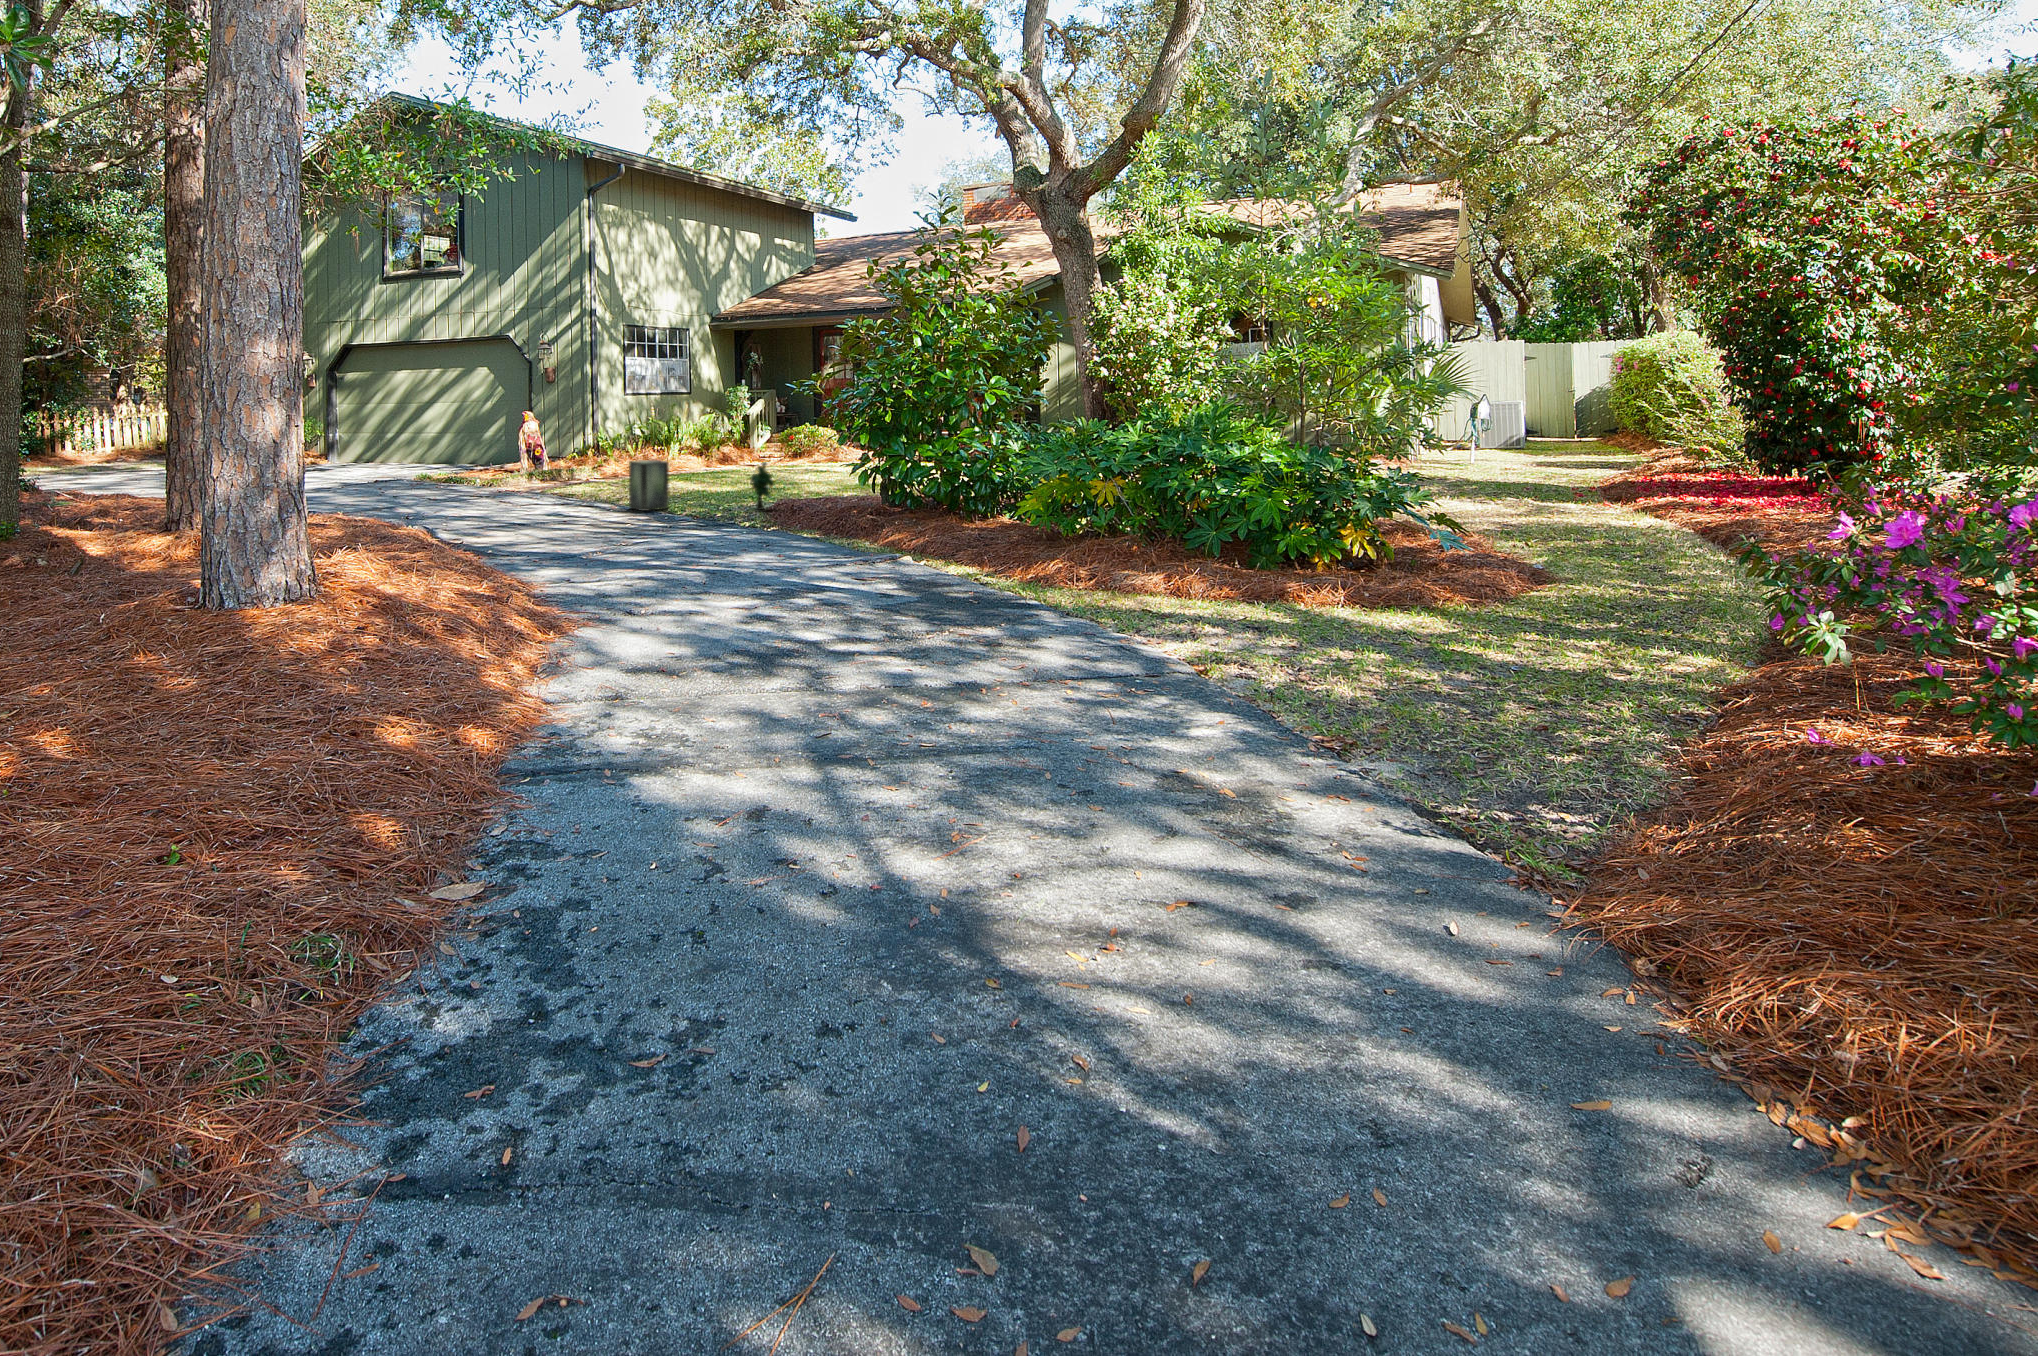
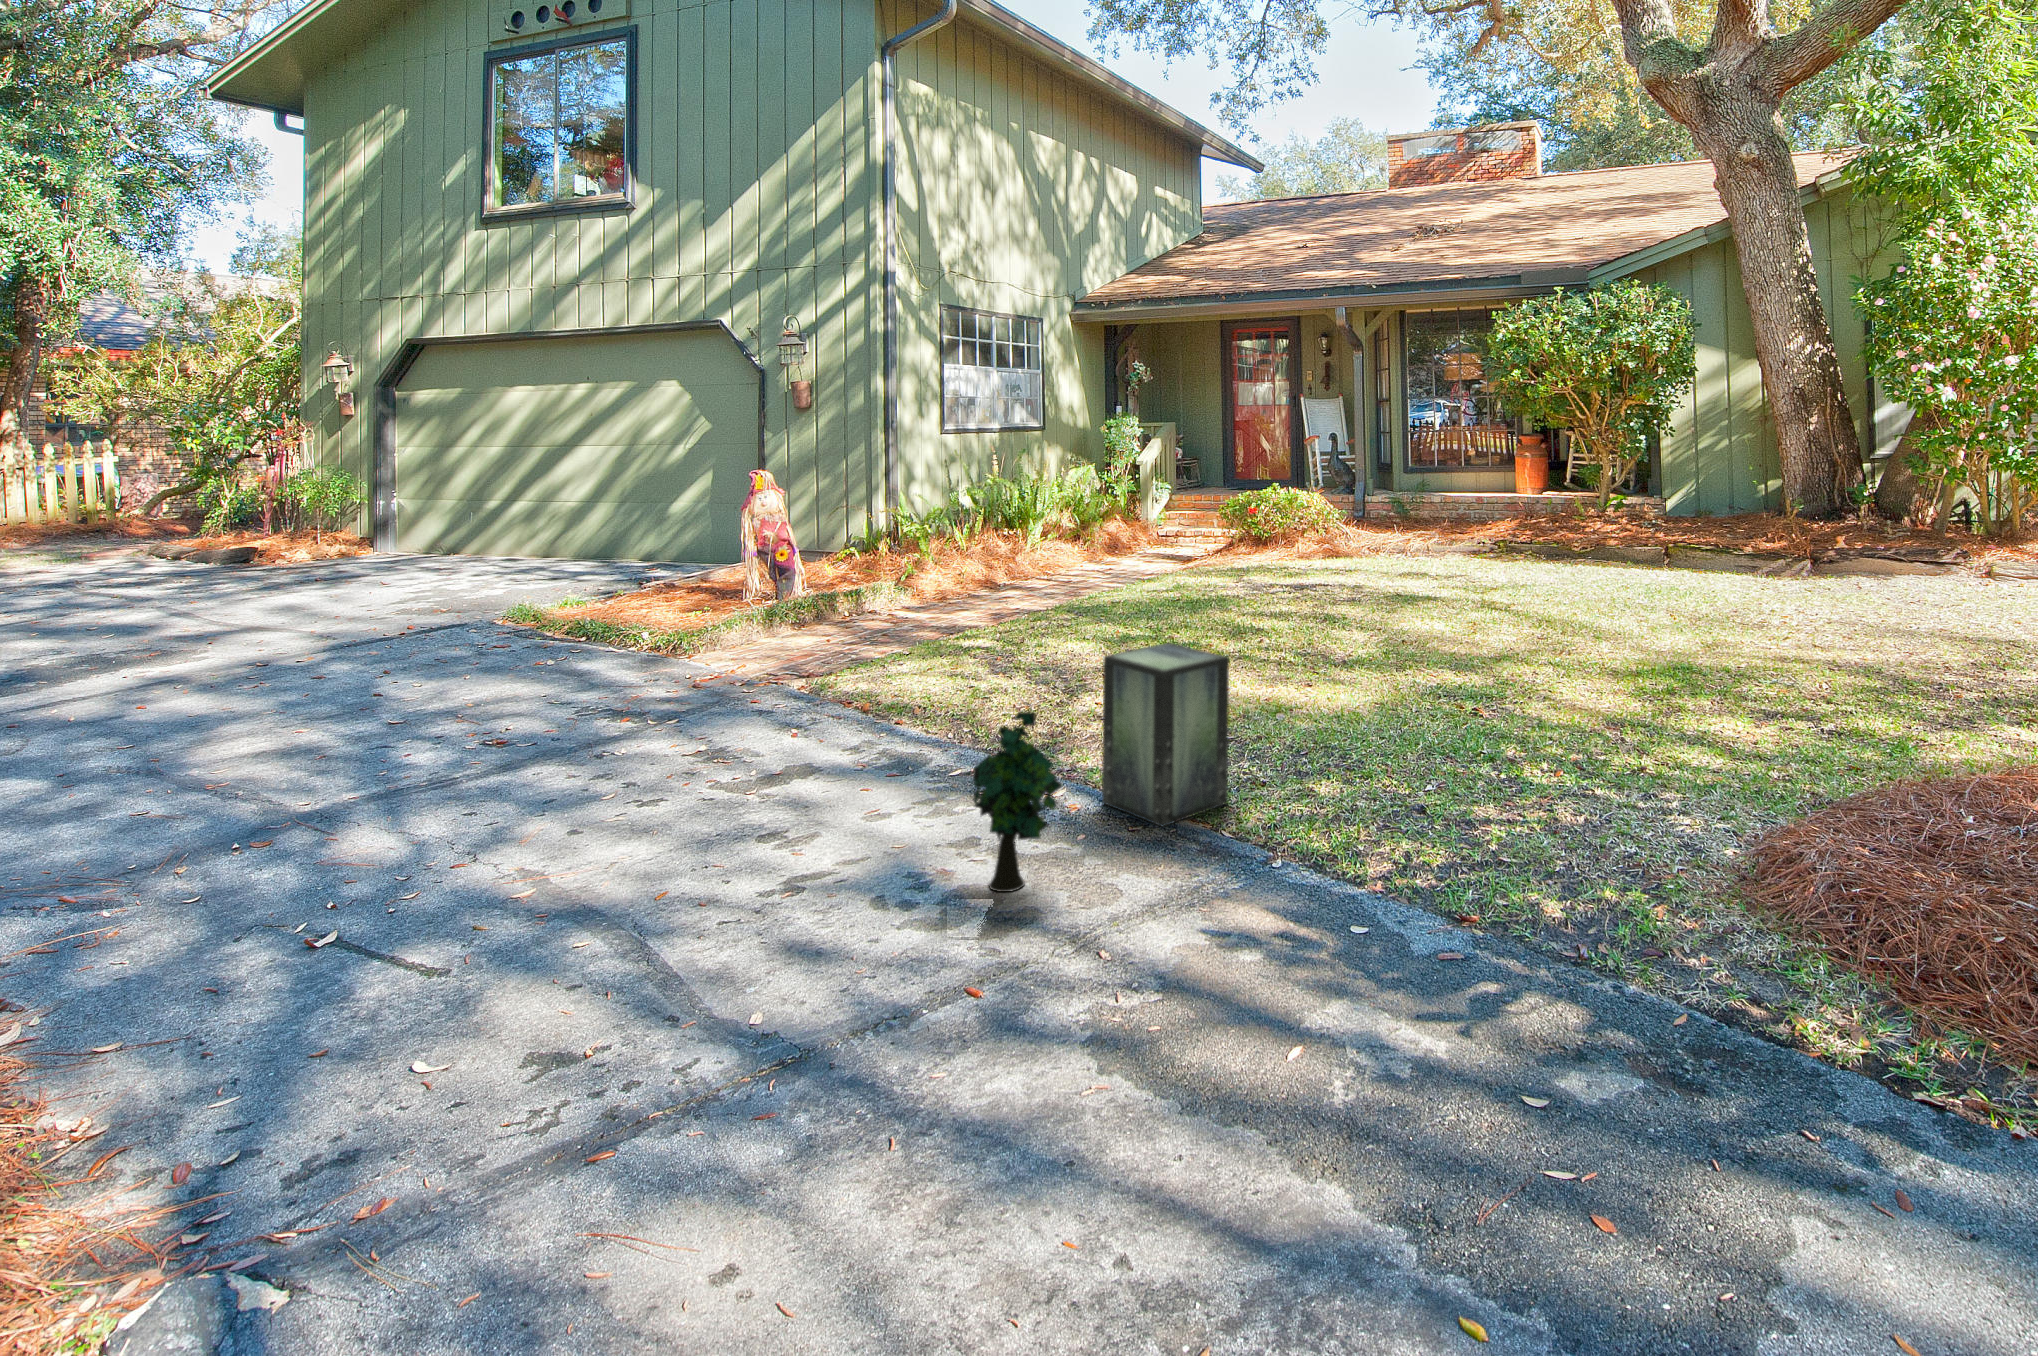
decorative plant: present [750,462,774,510] -> present [961,712,1062,892]

